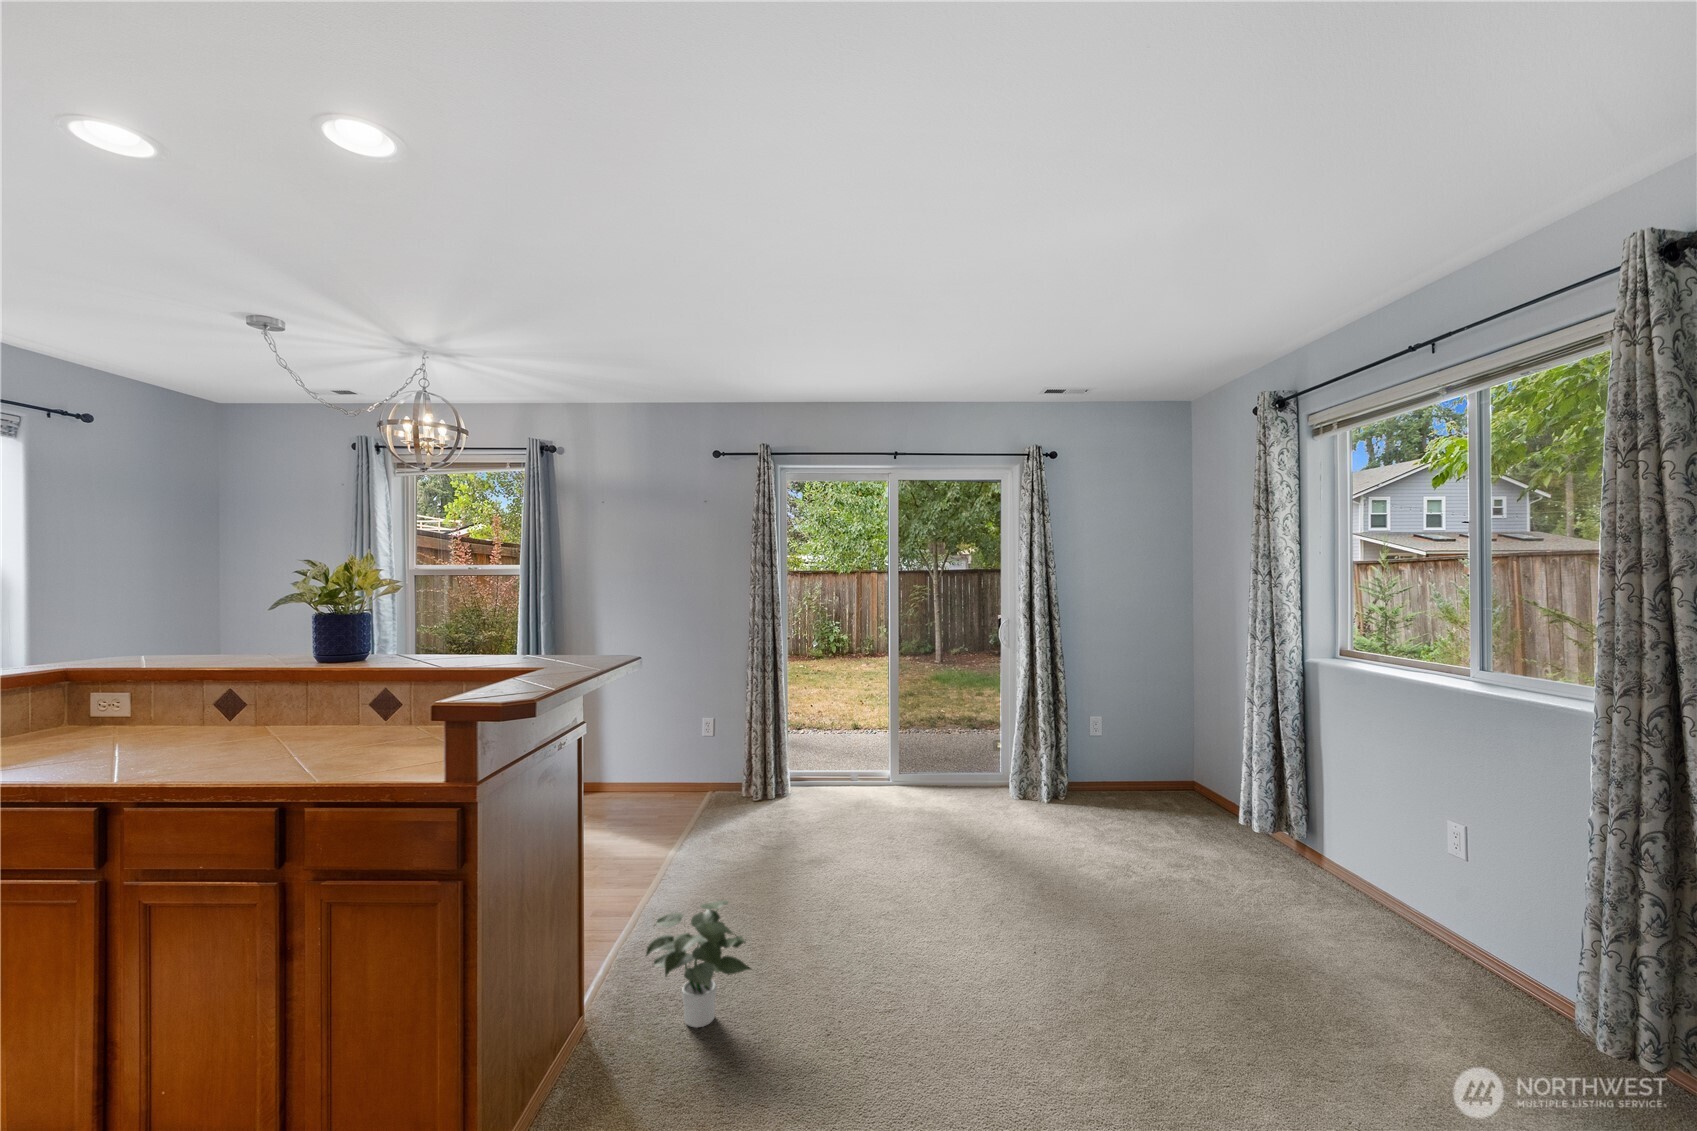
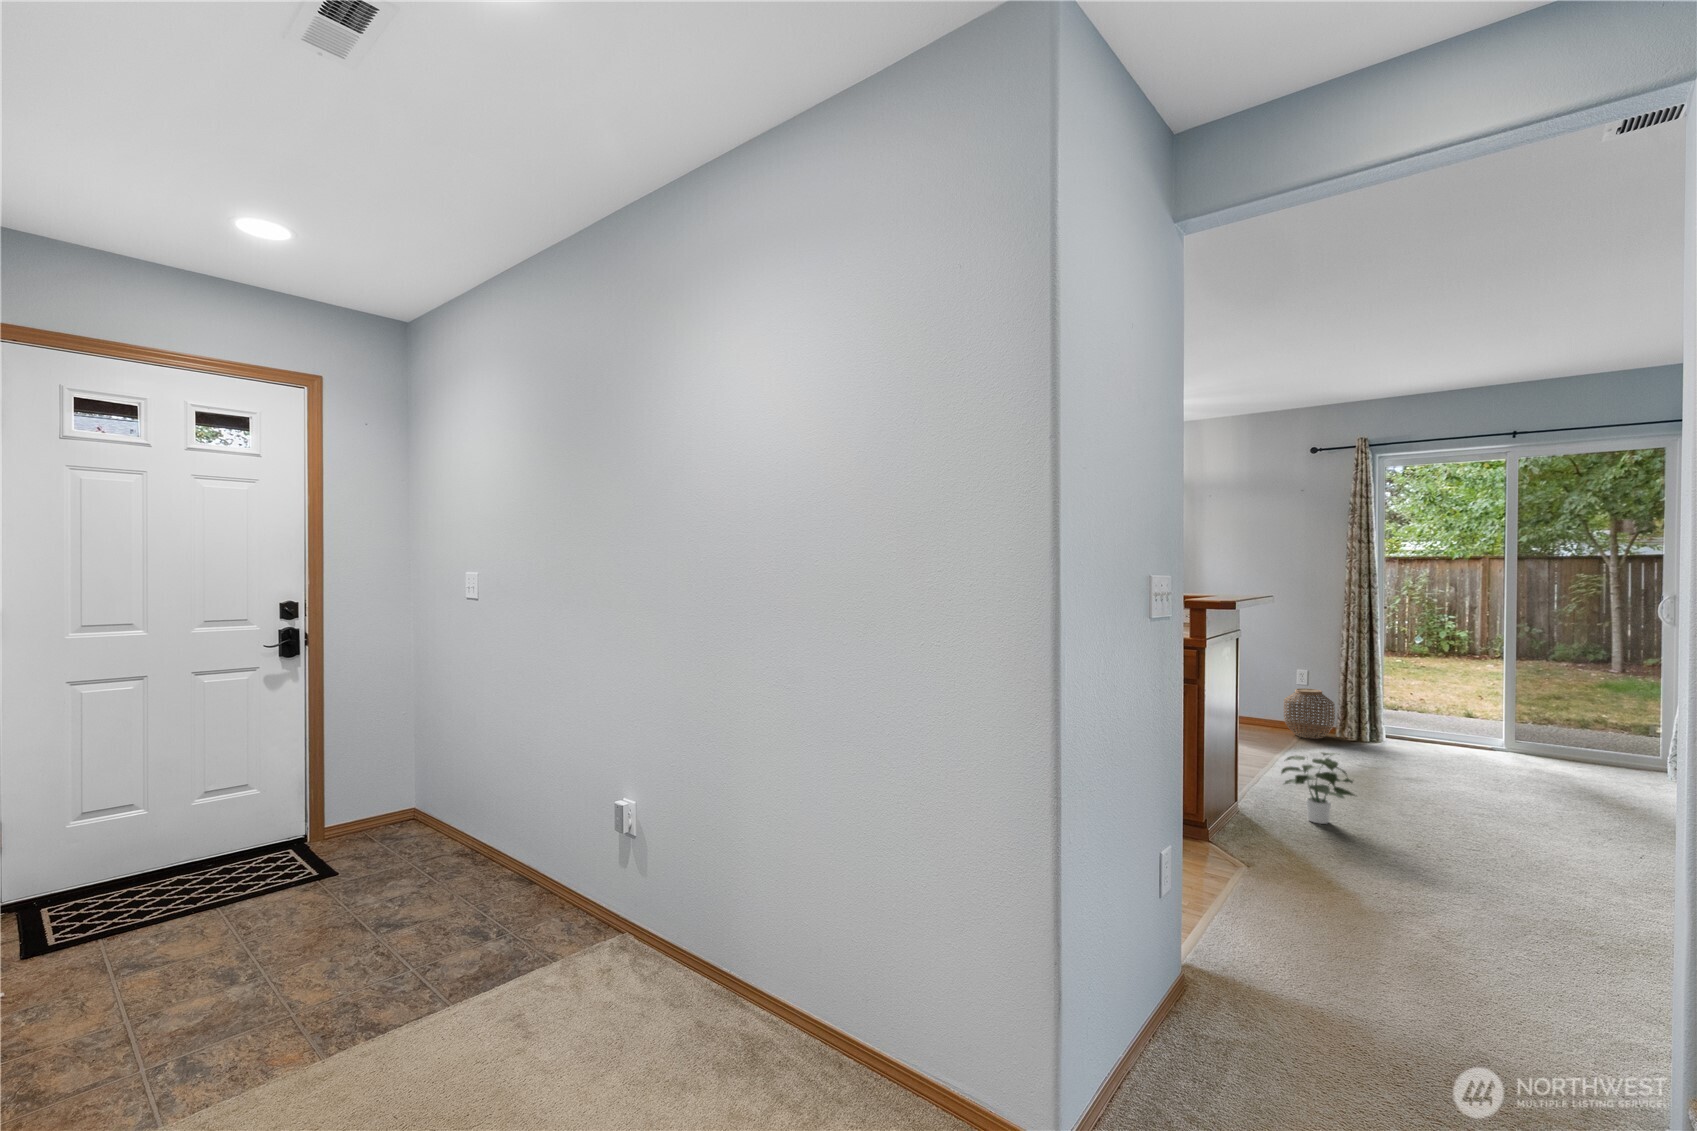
woven basket: none [685,742,740,806] -> present [1284,688,1335,739]

